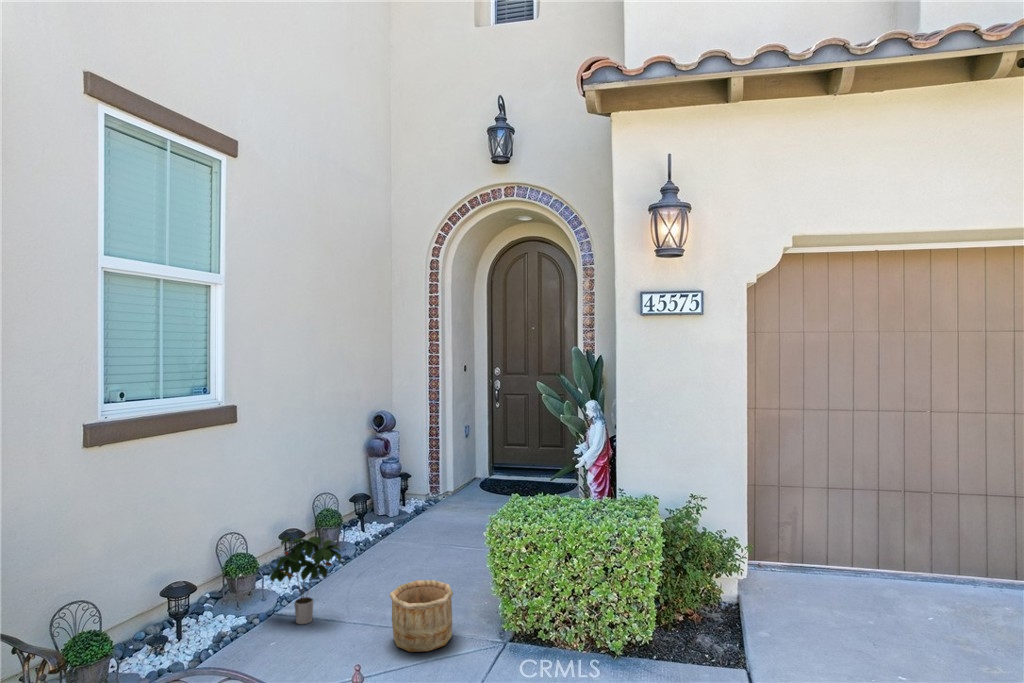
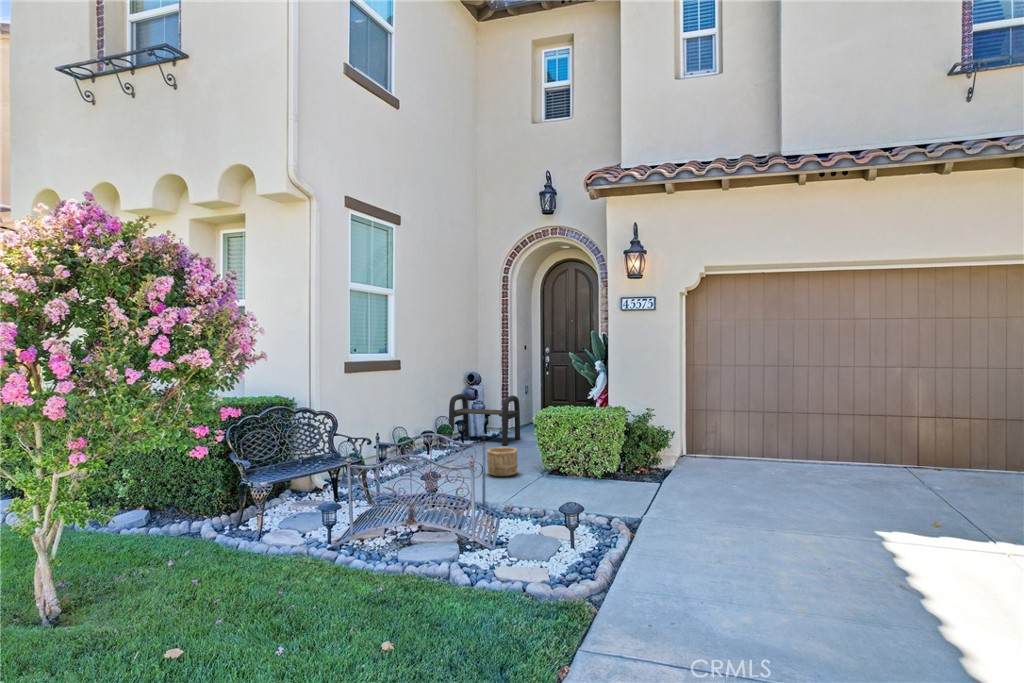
bench: none [339,448,458,538] -> present [449,394,520,445]
potted plant: present [267,536,341,624] -> none [422,425,461,469]

